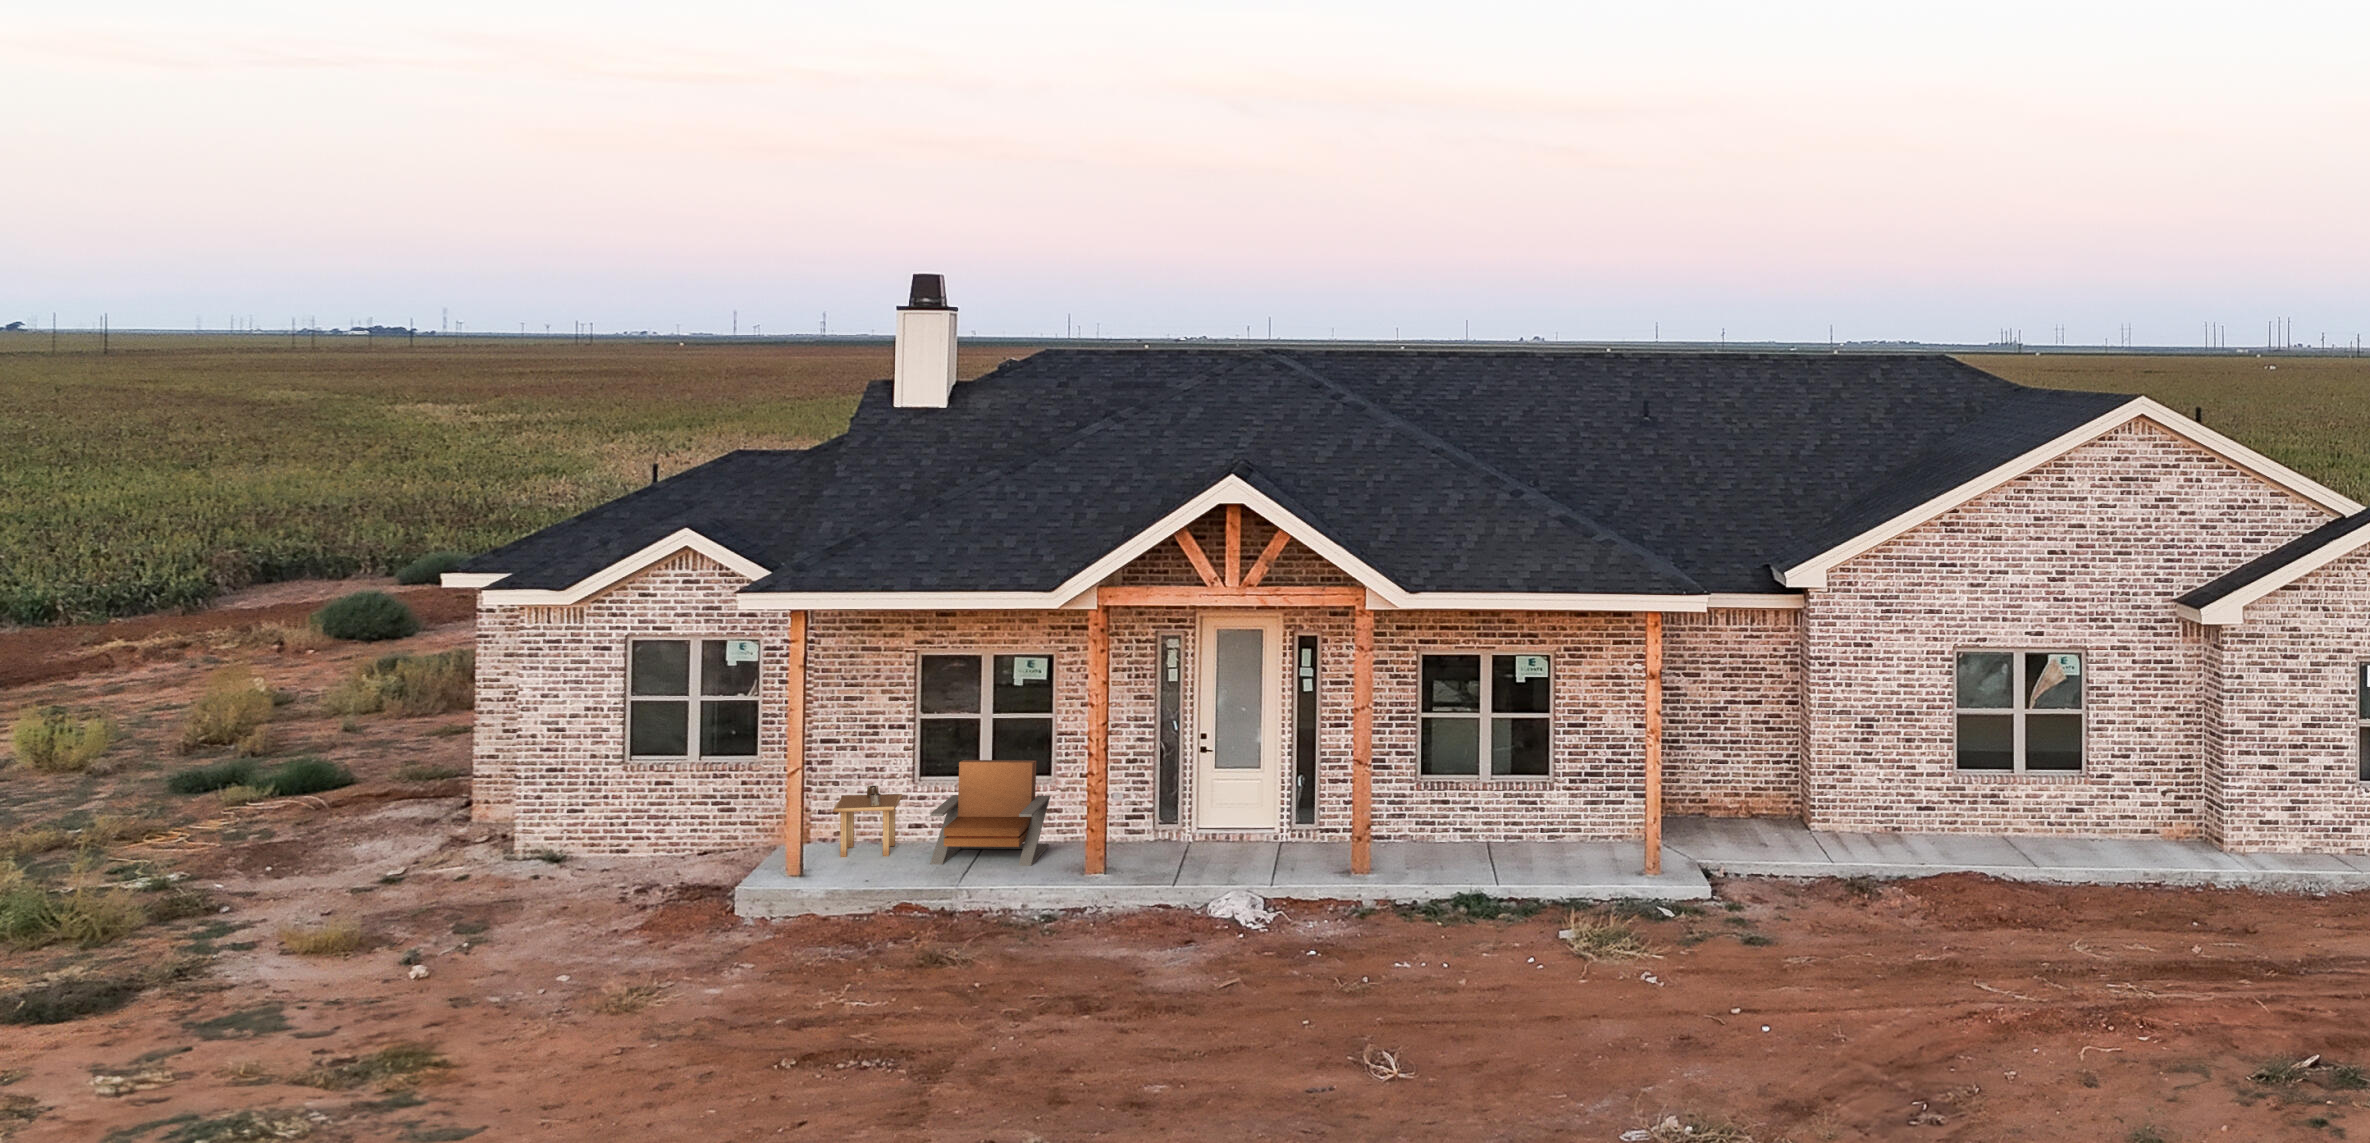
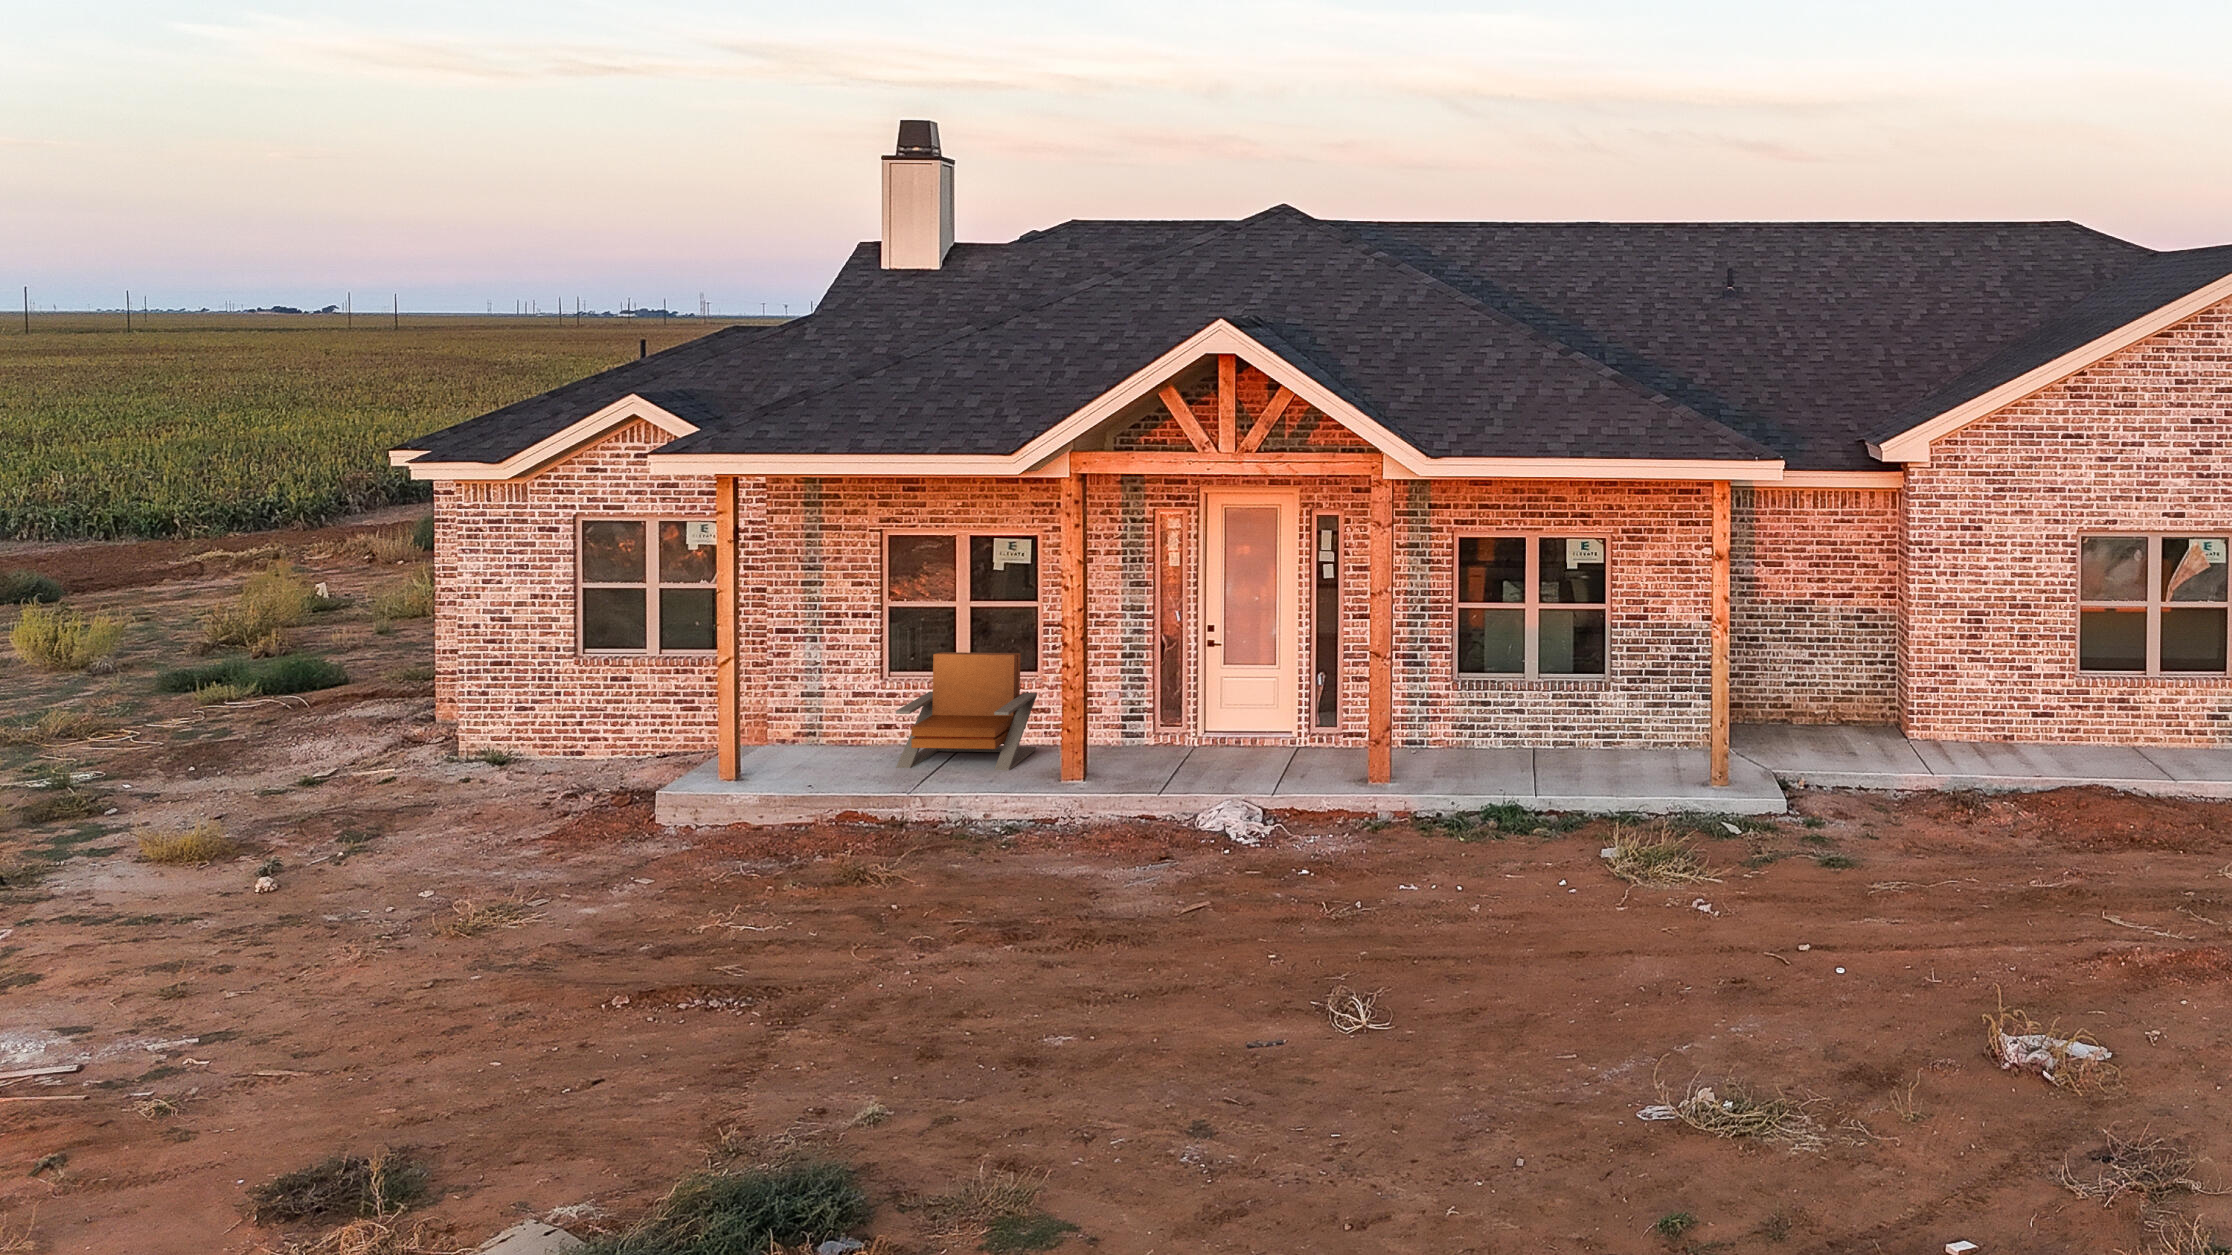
side table: present [833,786,902,857] -> none [791,680,874,760]

